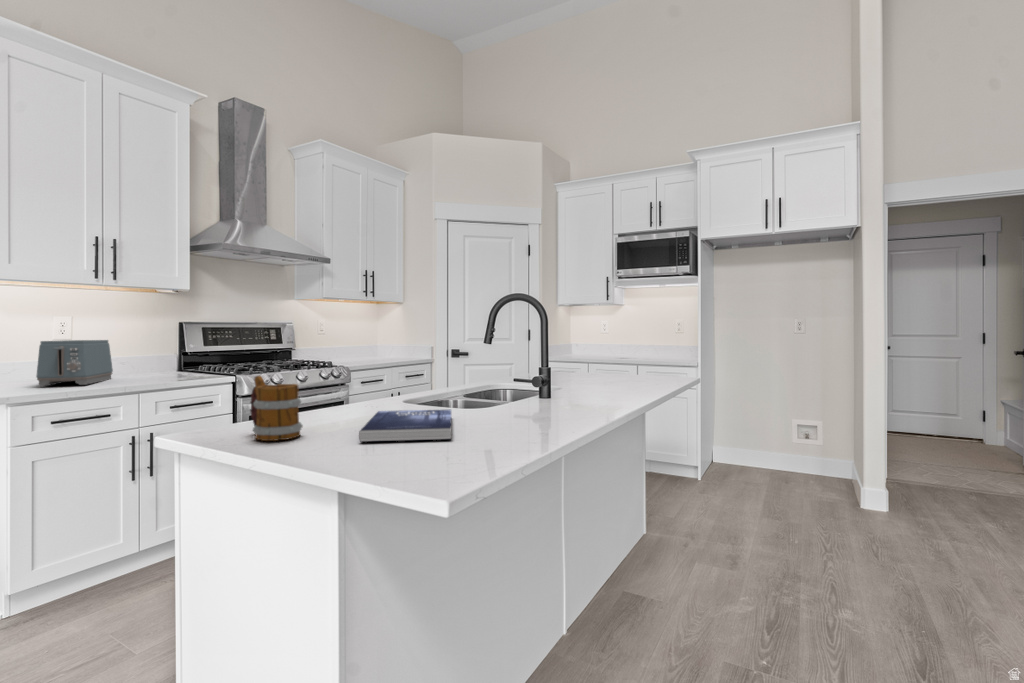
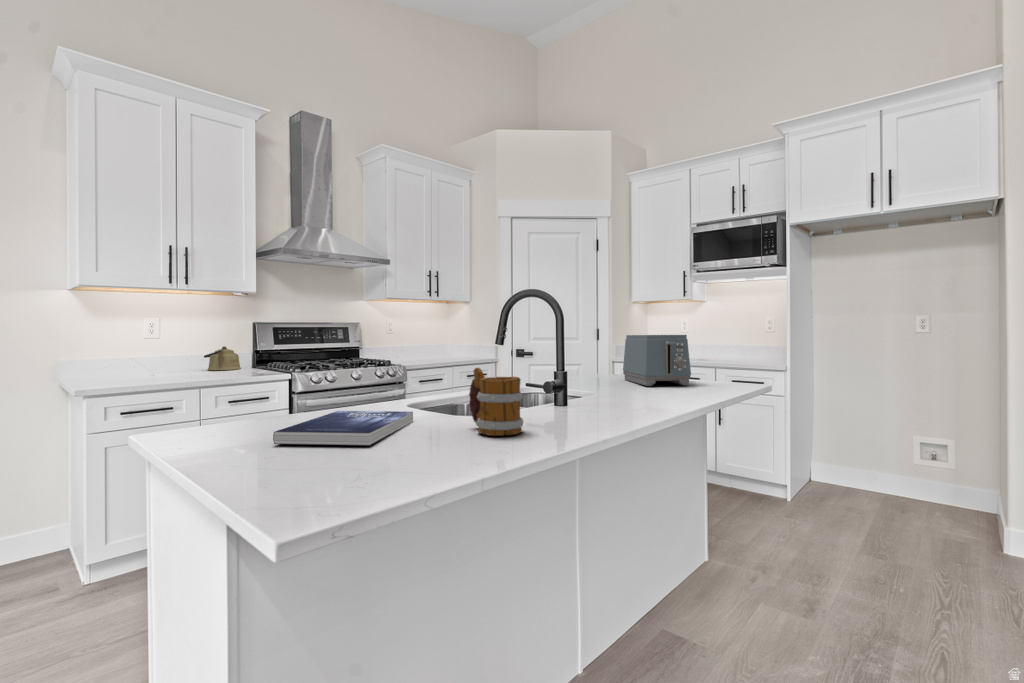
toaster: present [36,340,113,386] -> present [623,335,691,386]
kettle: none [128,348,169,374] -> present [204,346,241,370]
mug: present [250,376,303,441] -> present [469,368,523,436]

